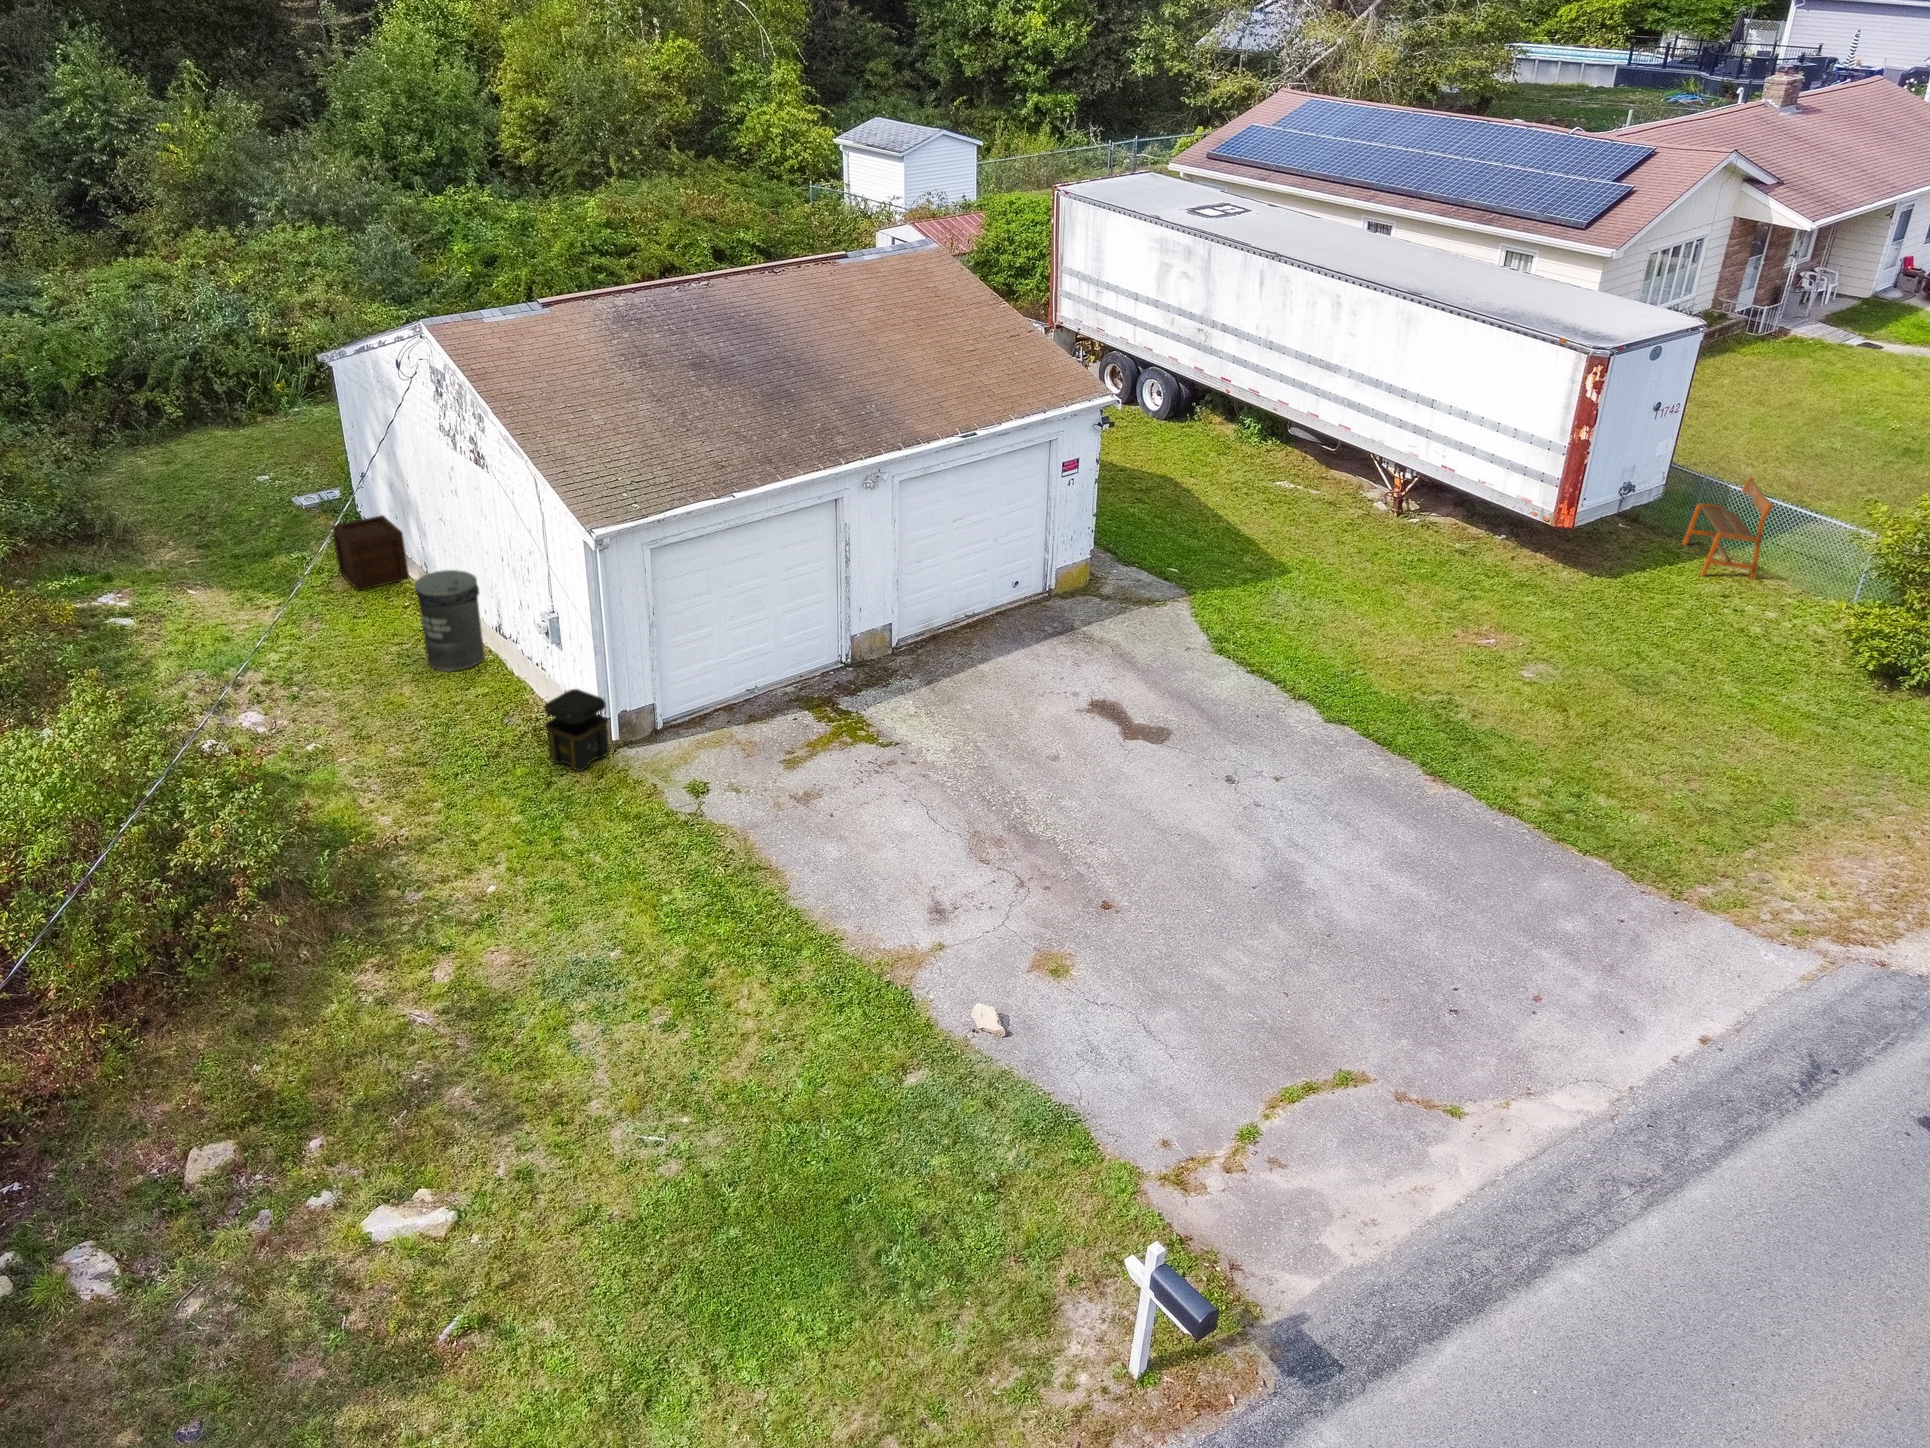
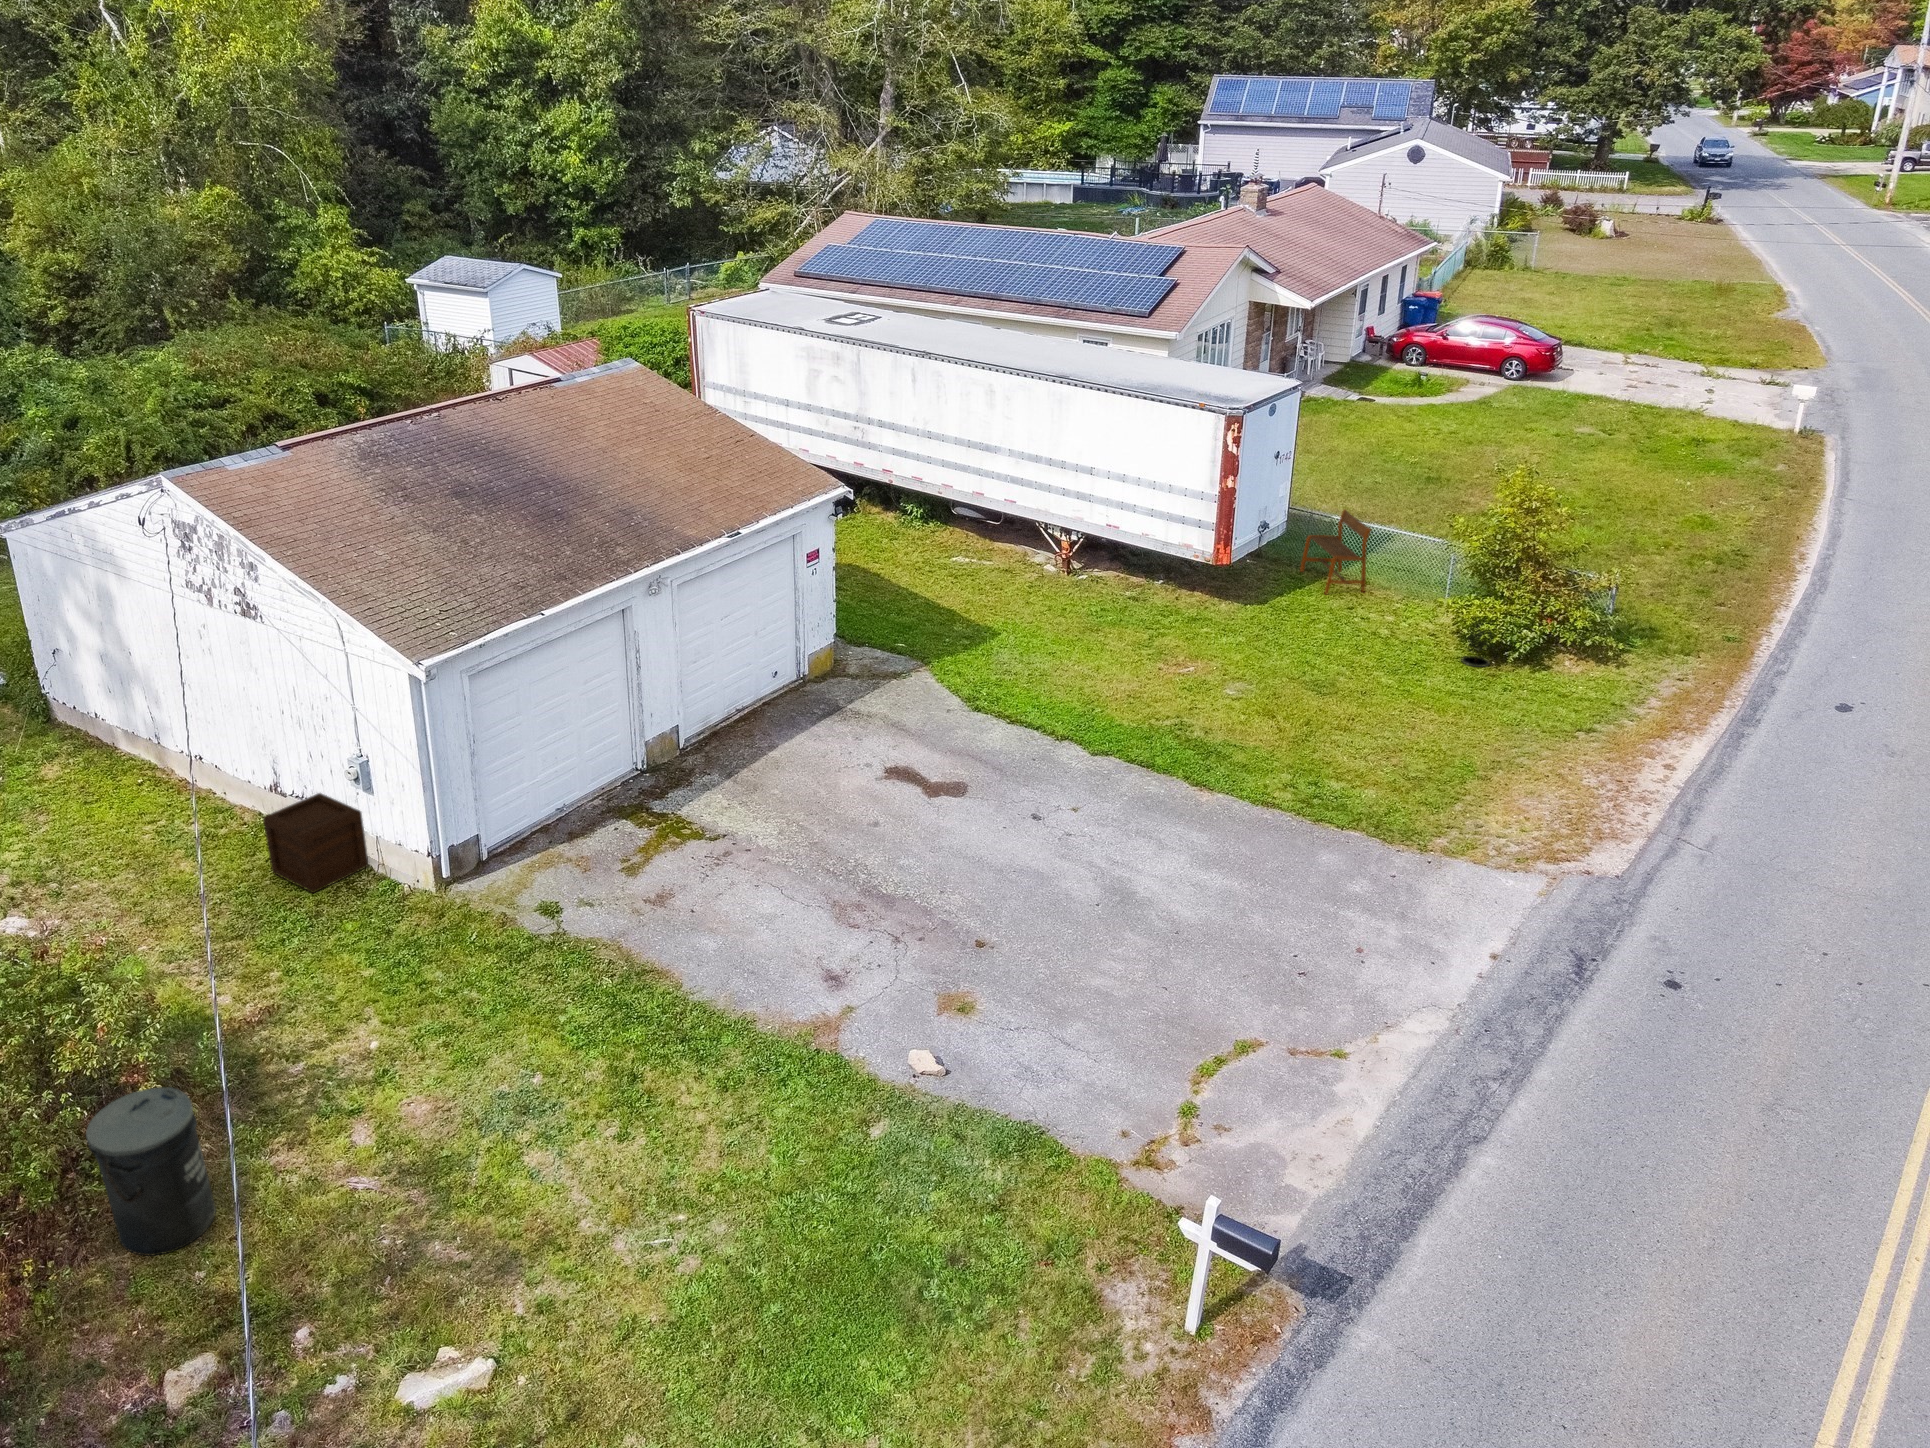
wooden crate: present [332,515,409,591] -> present [263,793,369,893]
trash can: present [415,570,485,672] -> present [86,1087,216,1256]
potted tree: none [1843,629,1893,690] -> present [1462,620,1493,667]
toolbox: present [544,689,609,771] -> none [370,831,439,915]

